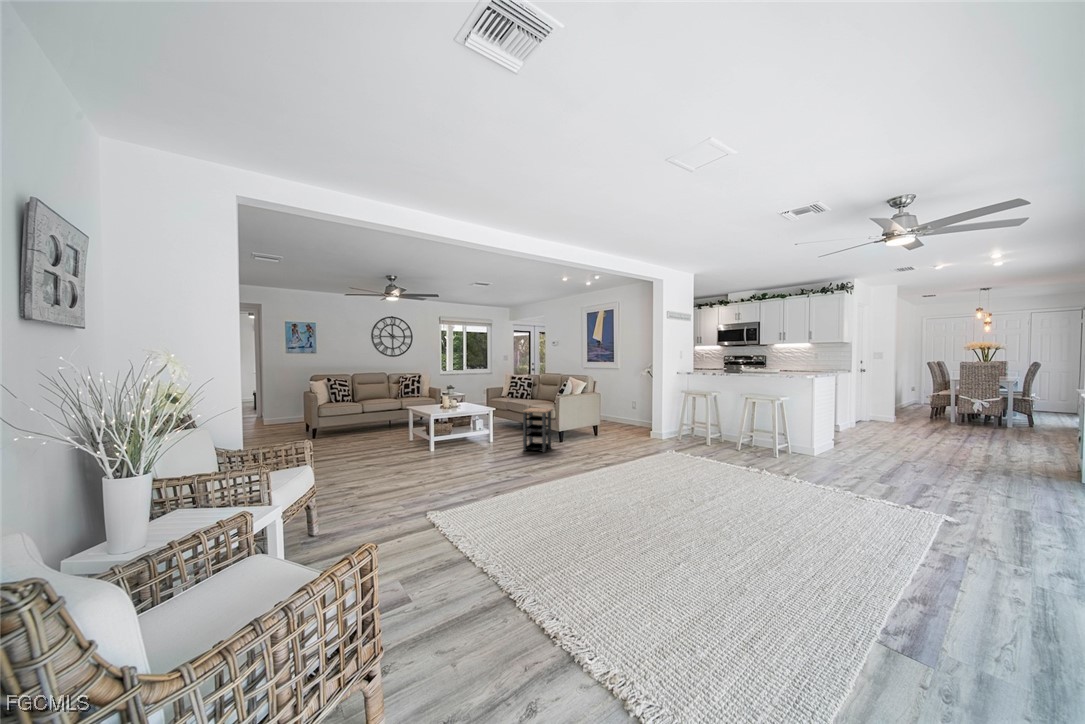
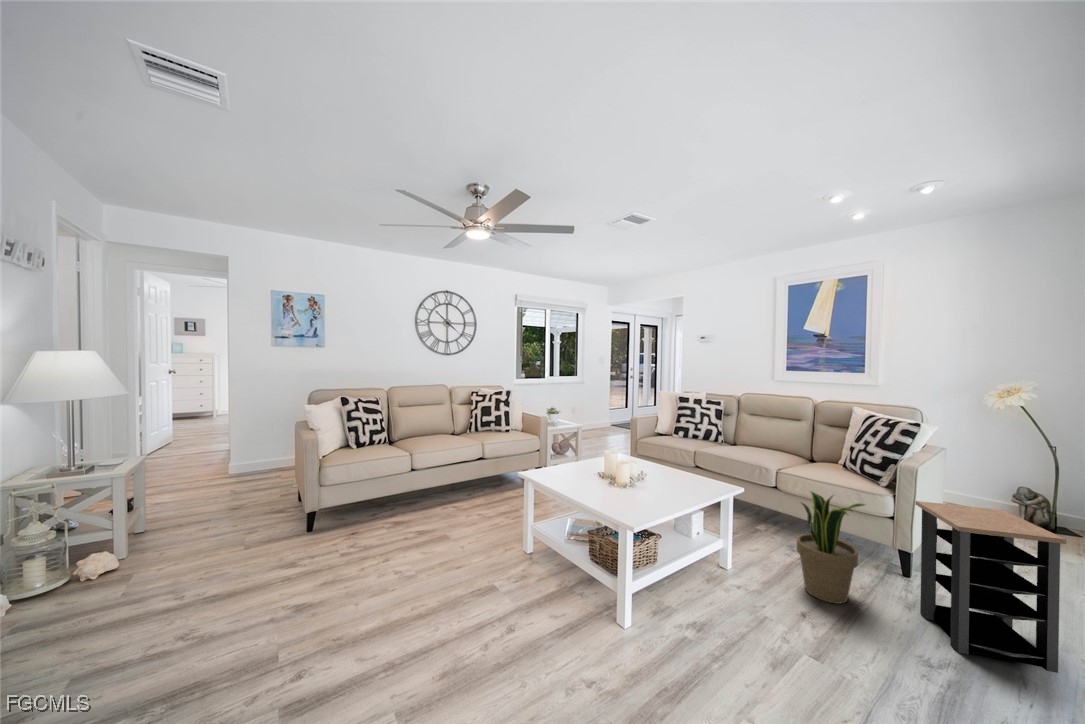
potted plant: none [497,407,518,445] -> present [796,492,865,604]

